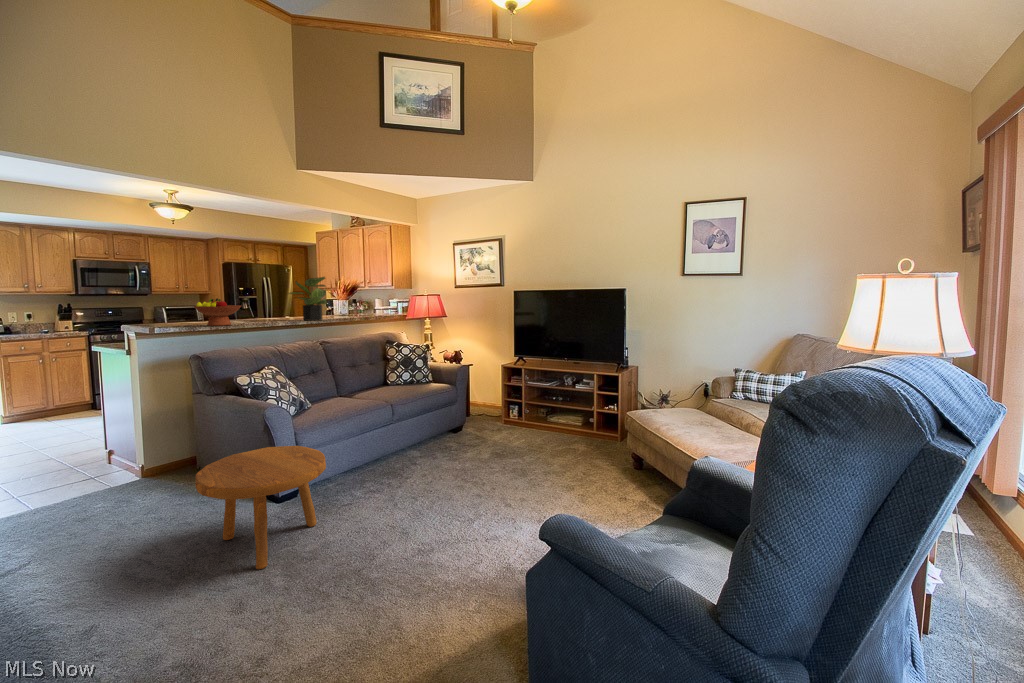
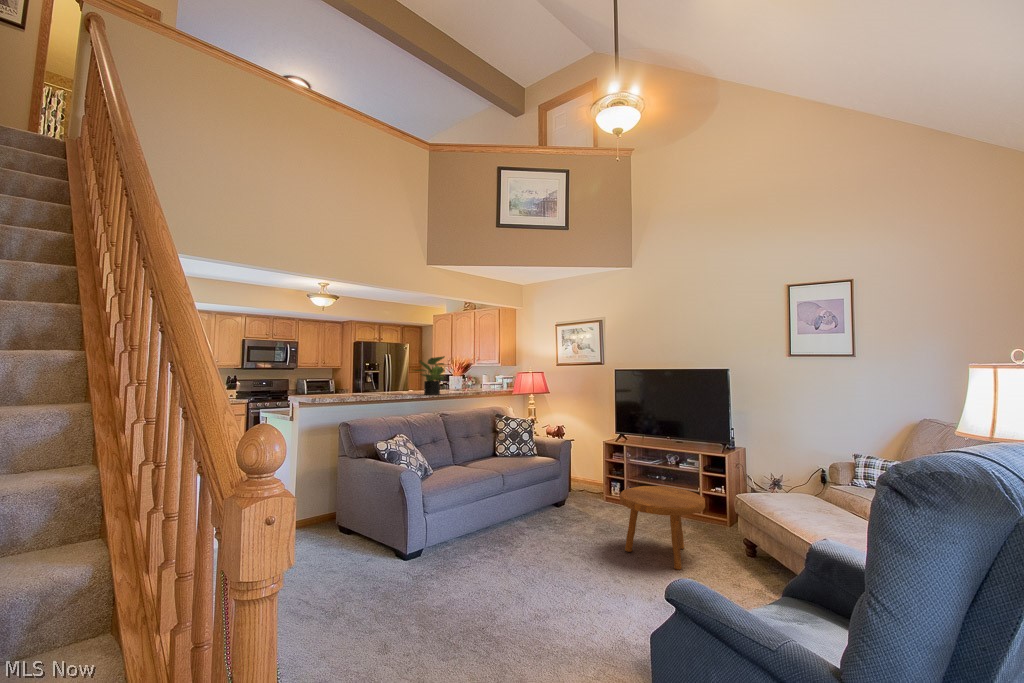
fruit bowl: present [194,298,241,326] -> none [342,376,378,399]
footstool: present [195,446,326,569] -> present [620,486,705,570]

